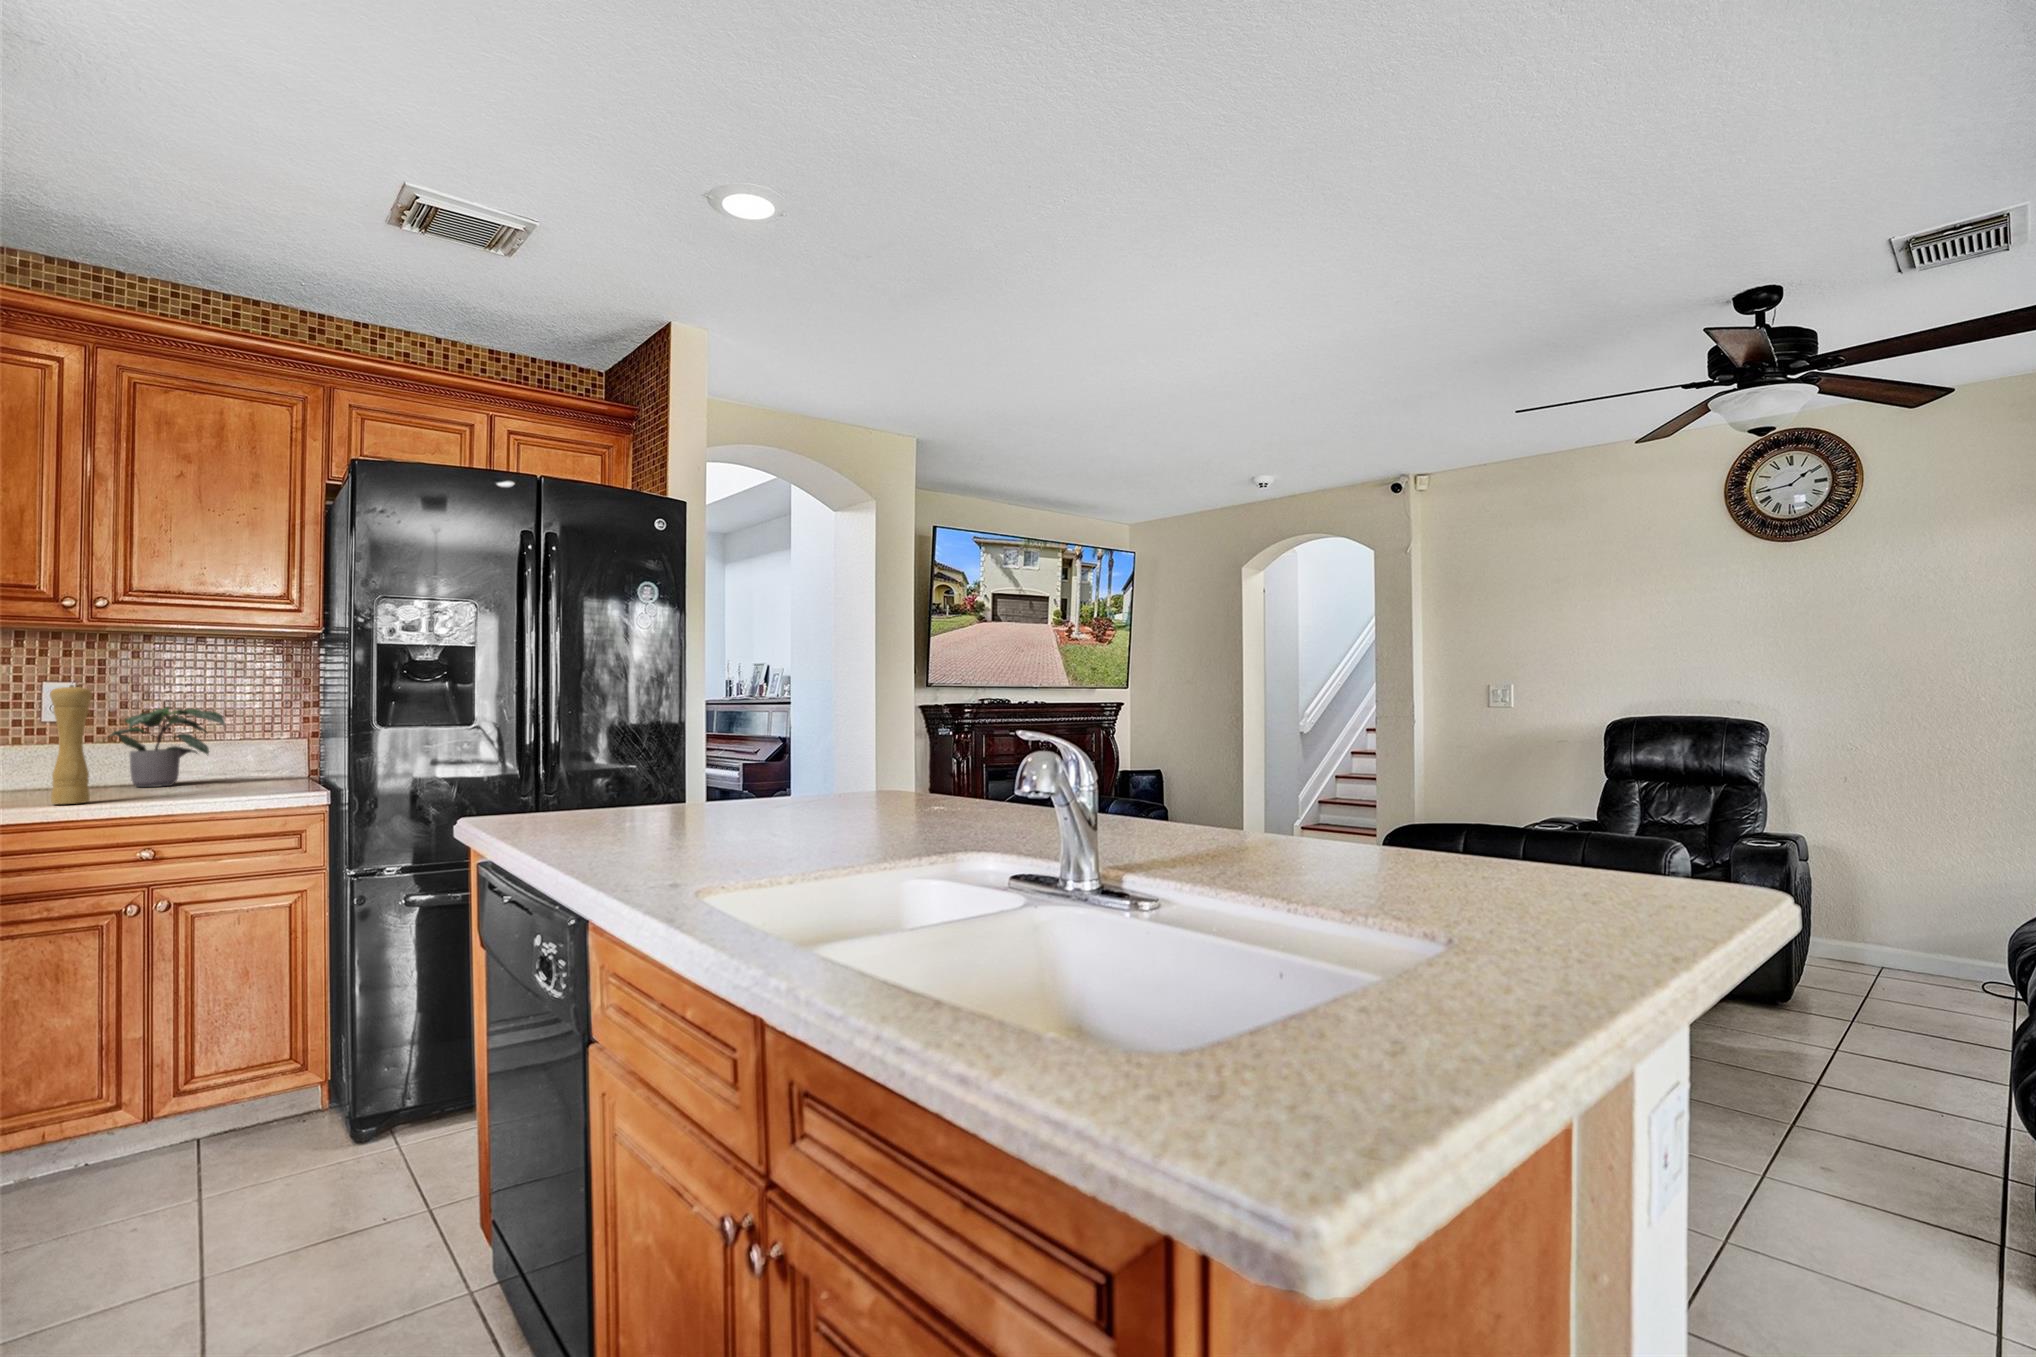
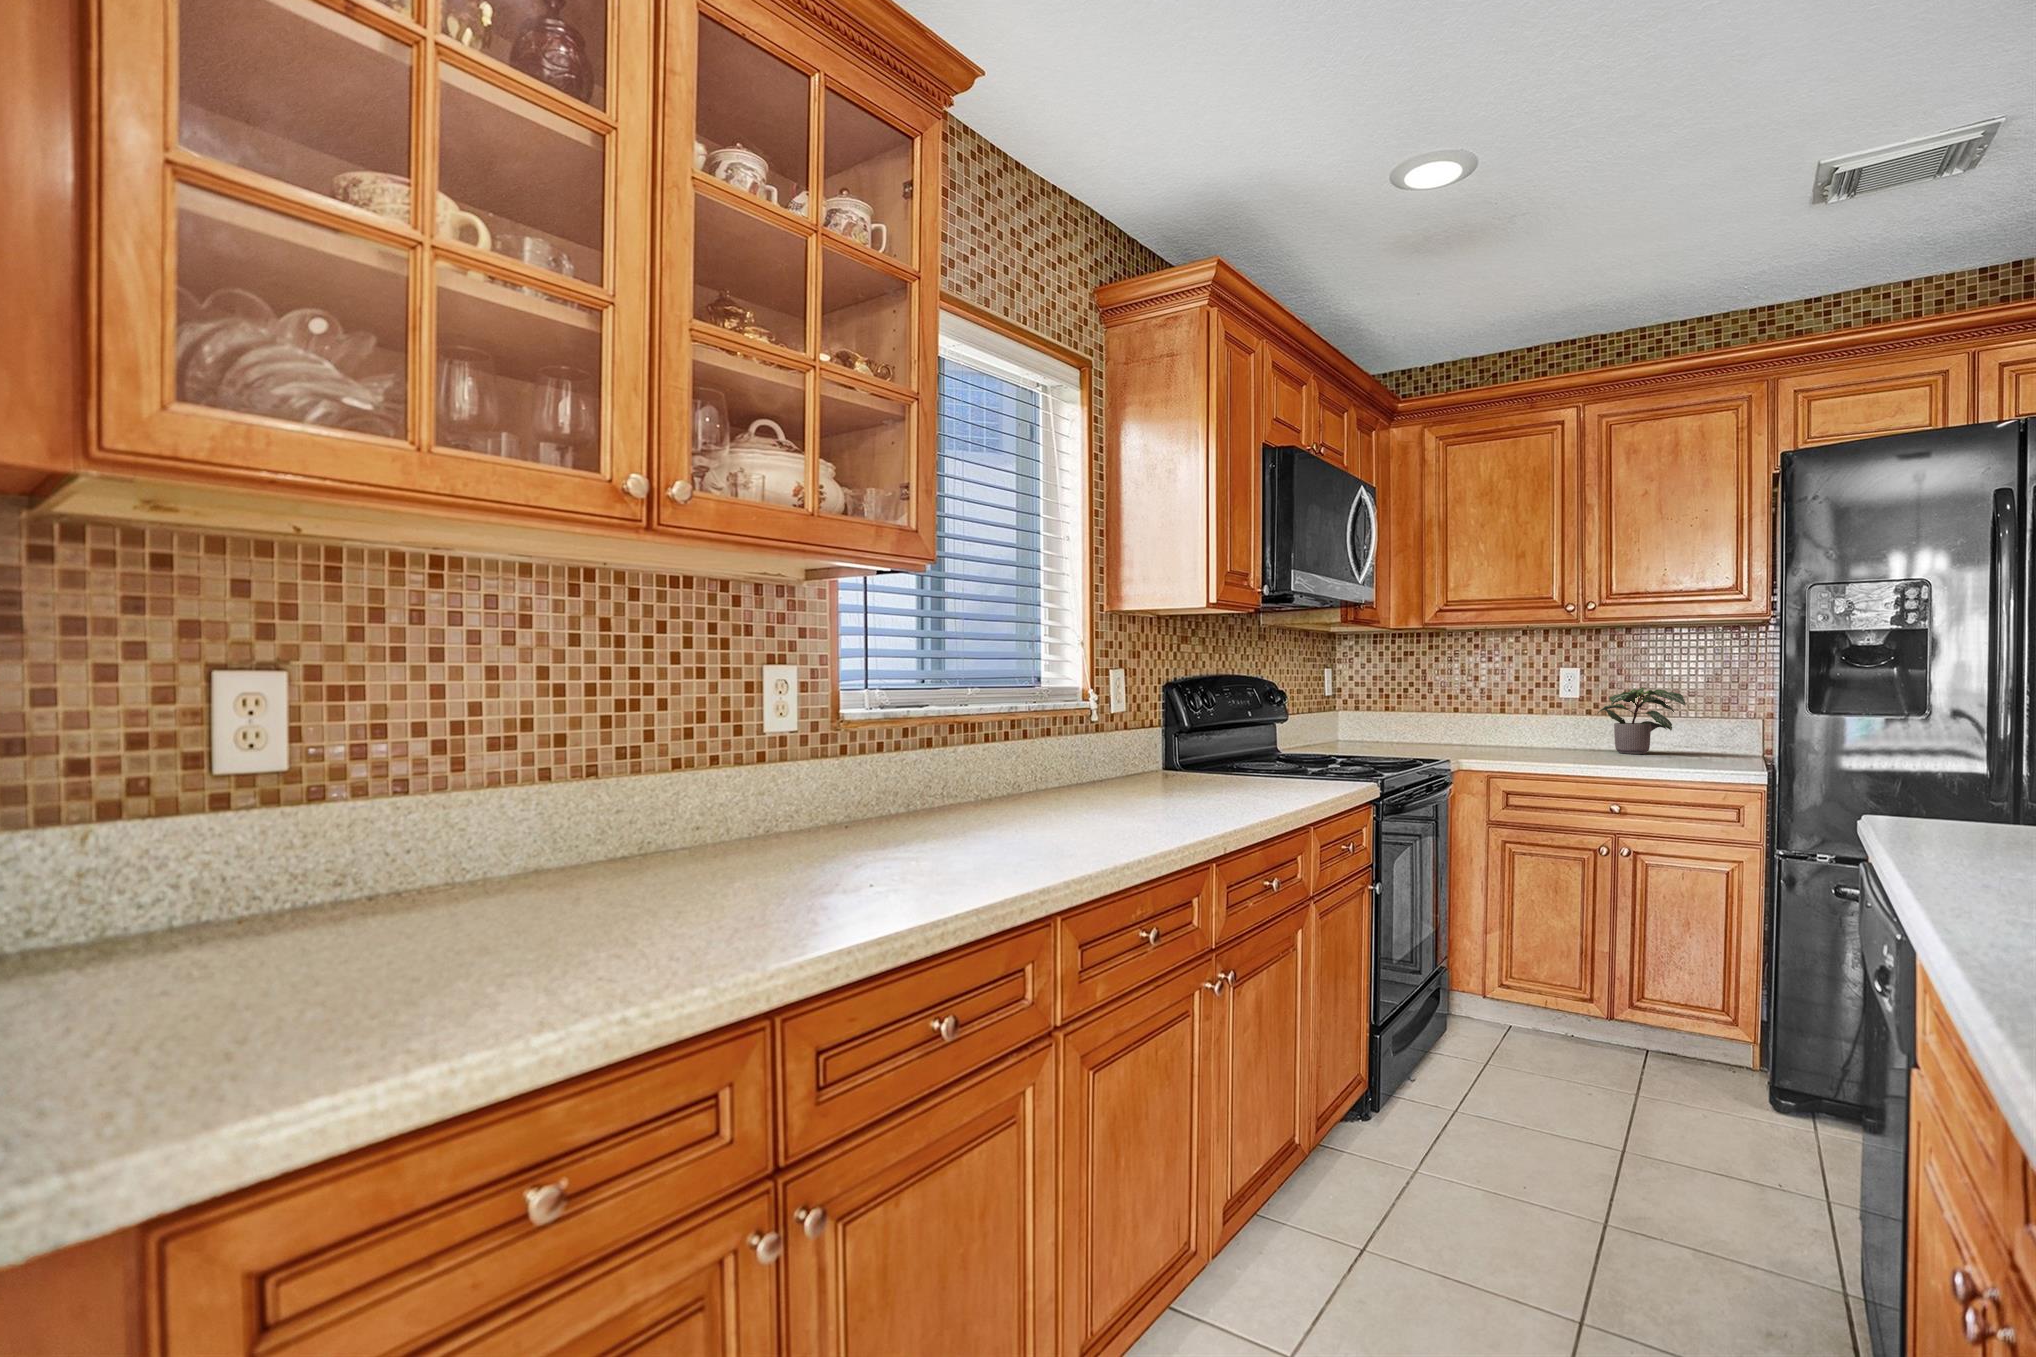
pepper mill: present [50,685,92,804] -> none [1552,670,1578,761]

